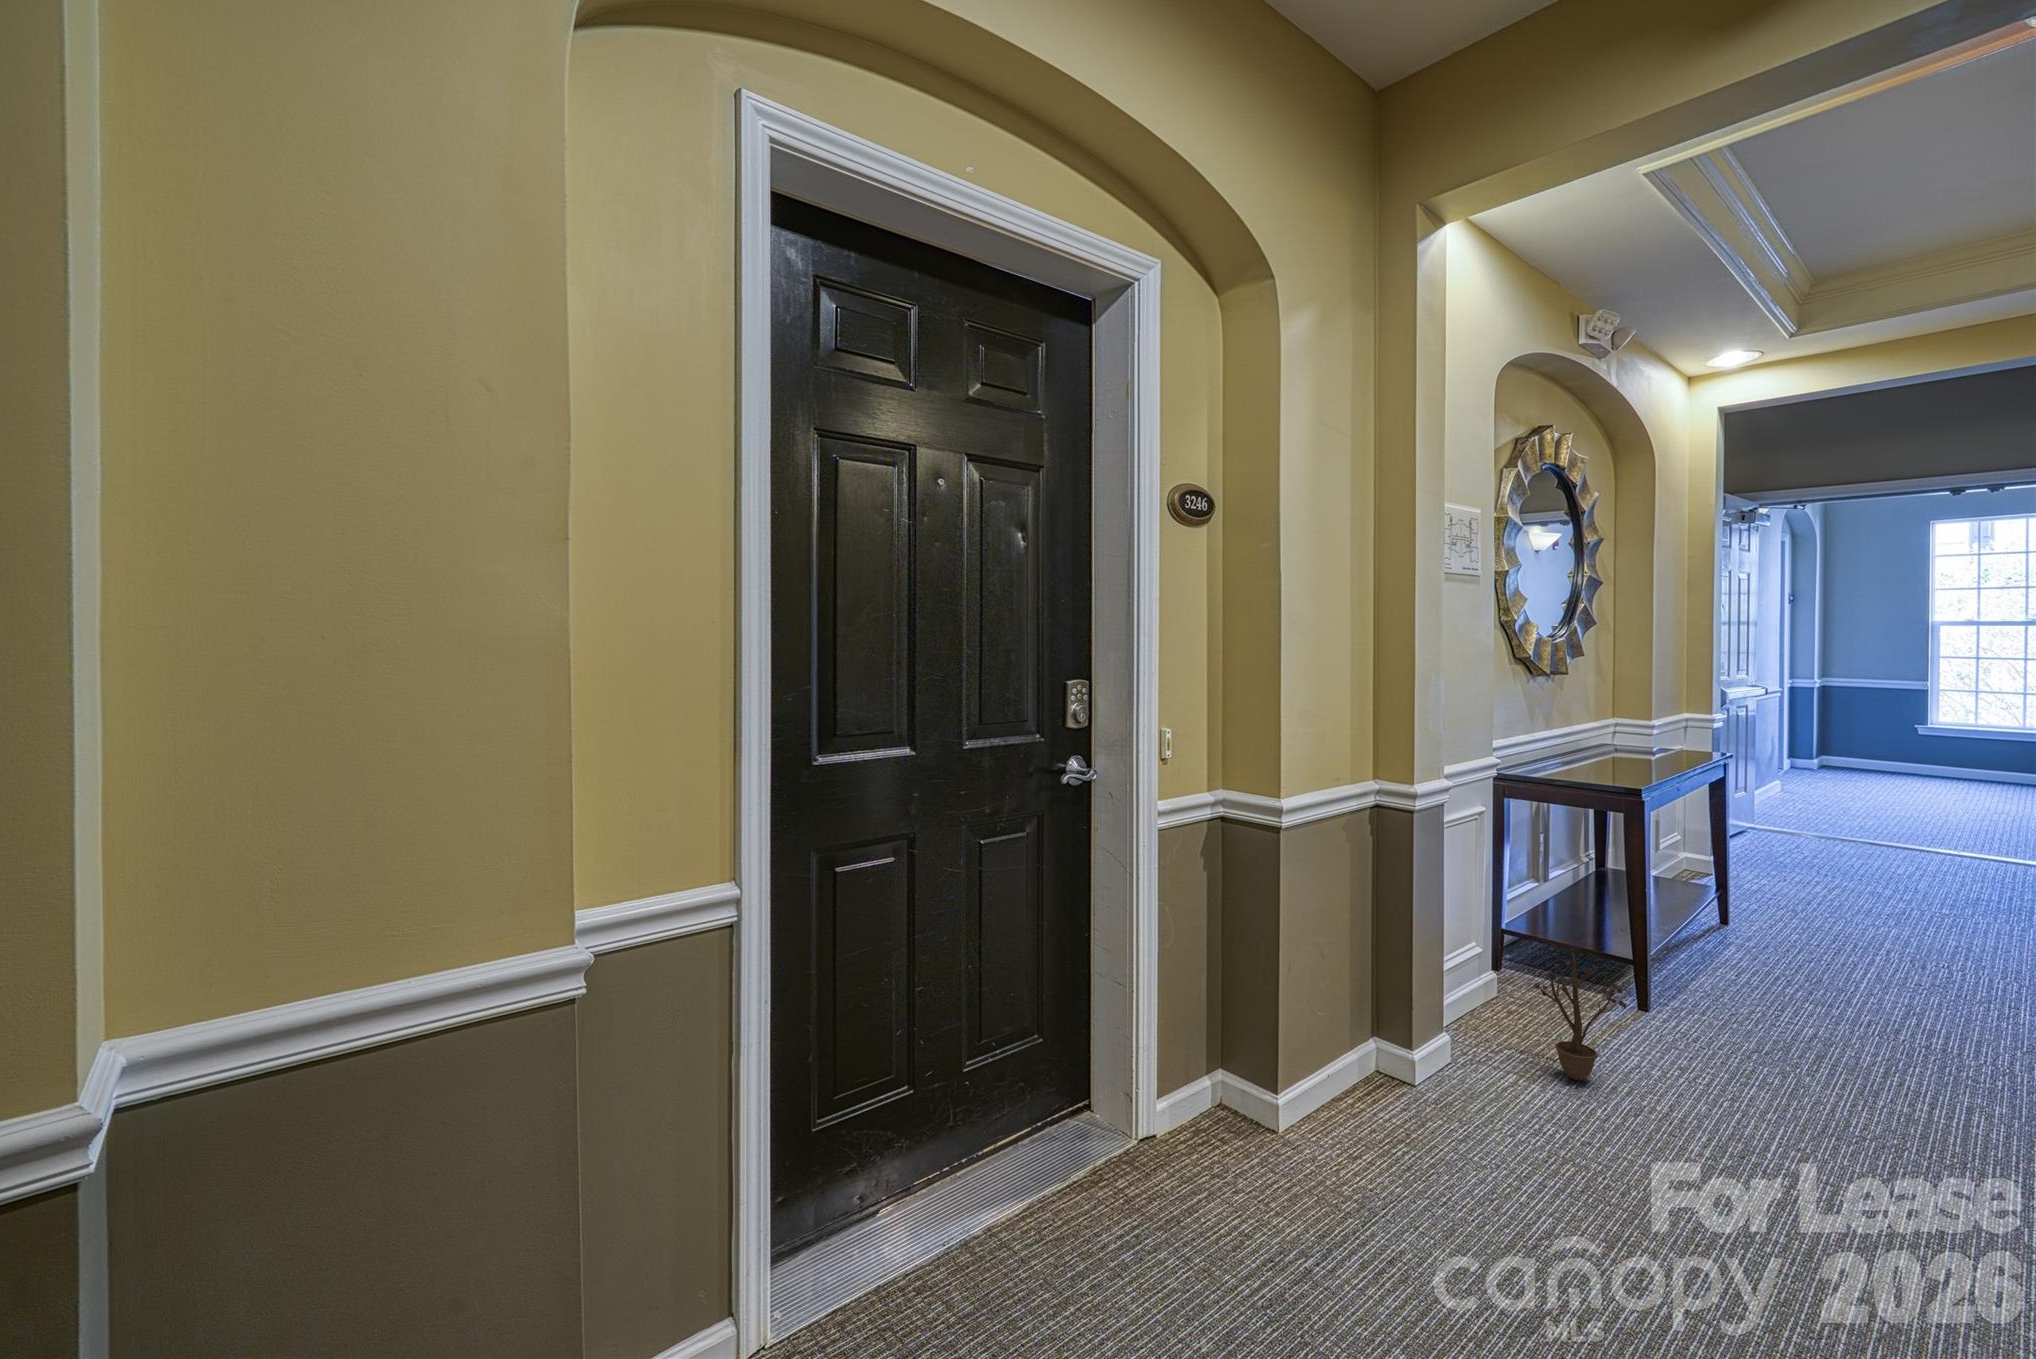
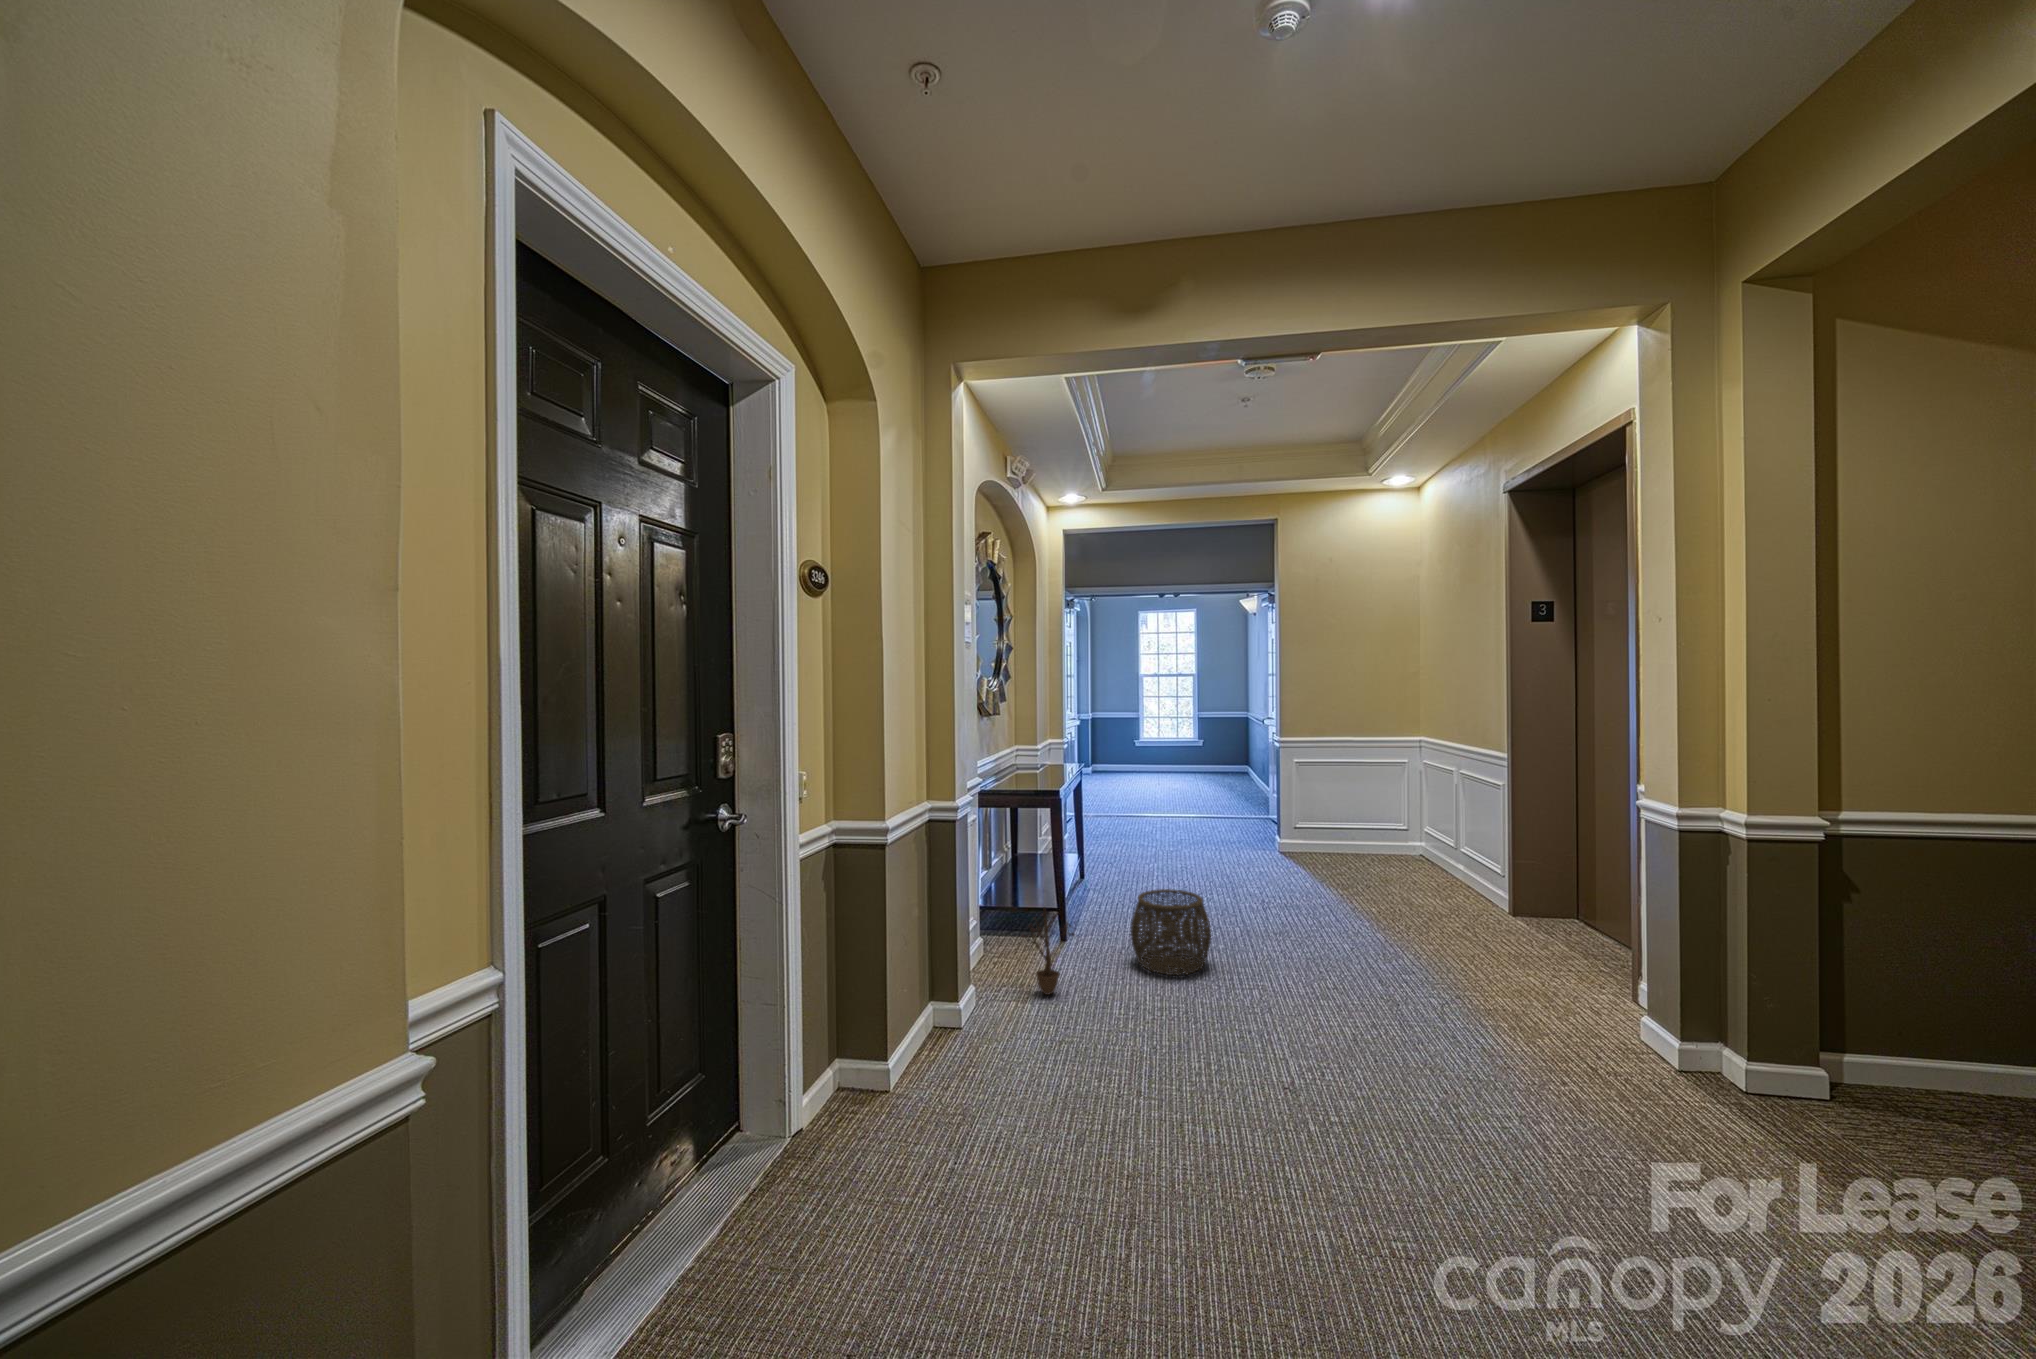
woven basket: none [1757,968,1947,1129] -> present [1131,889,1211,975]

